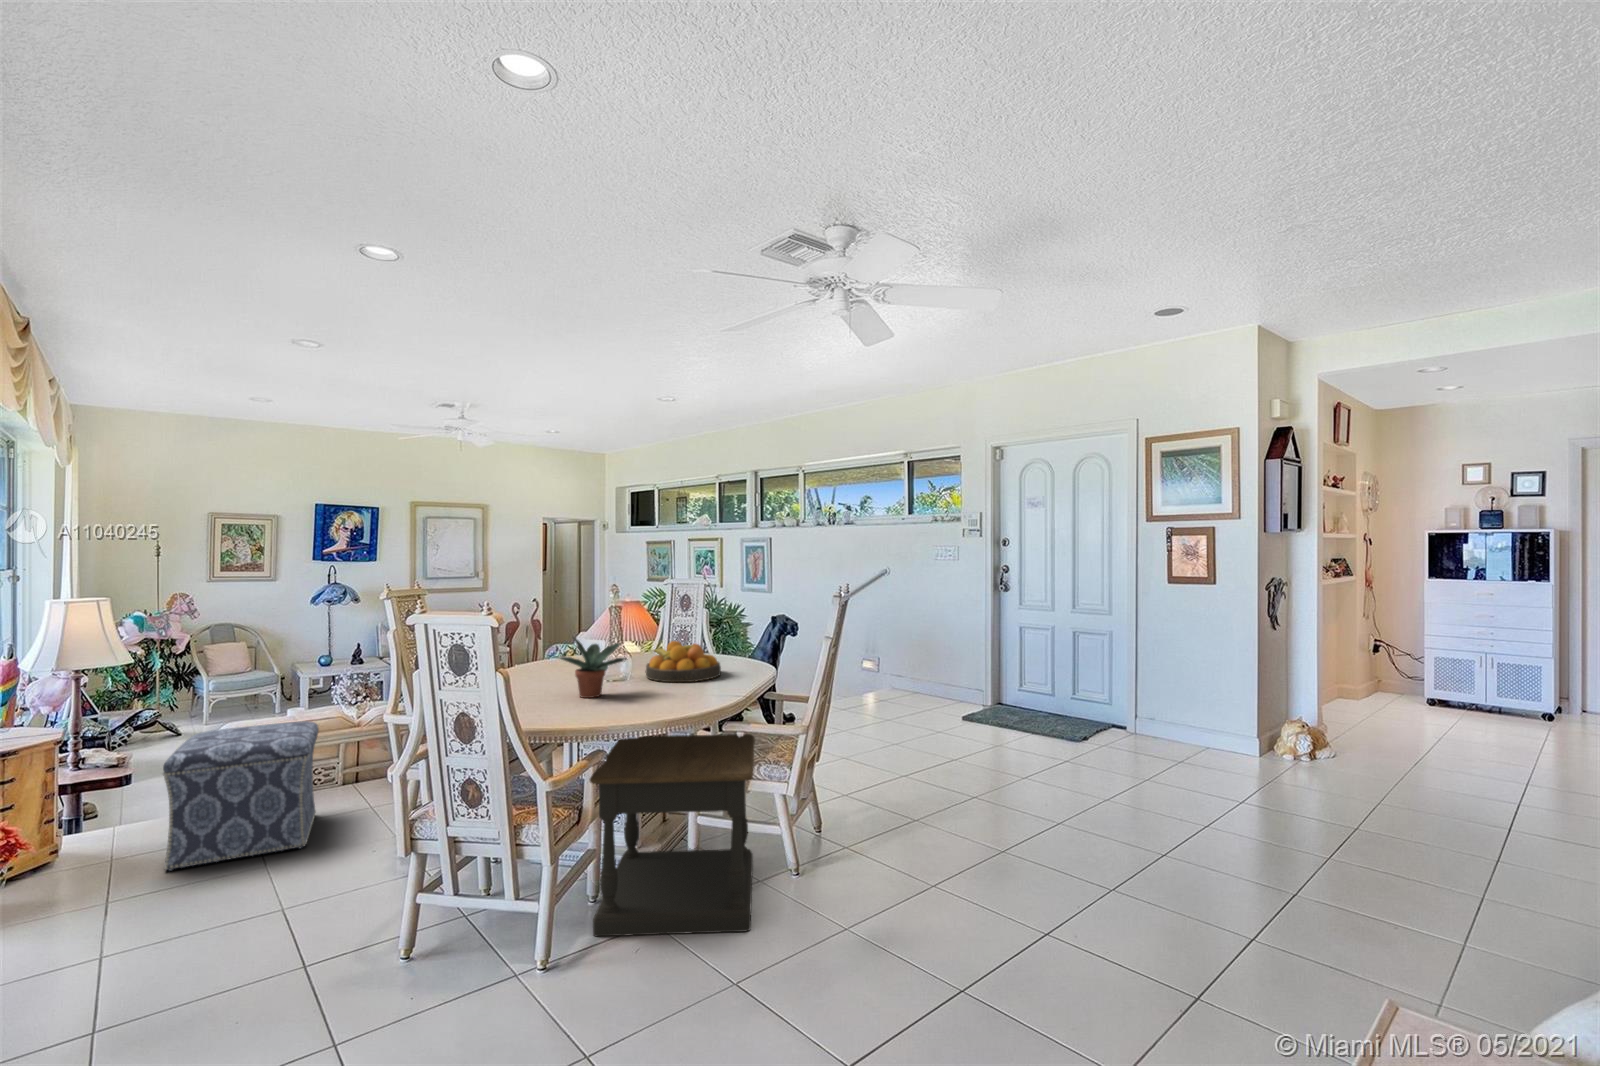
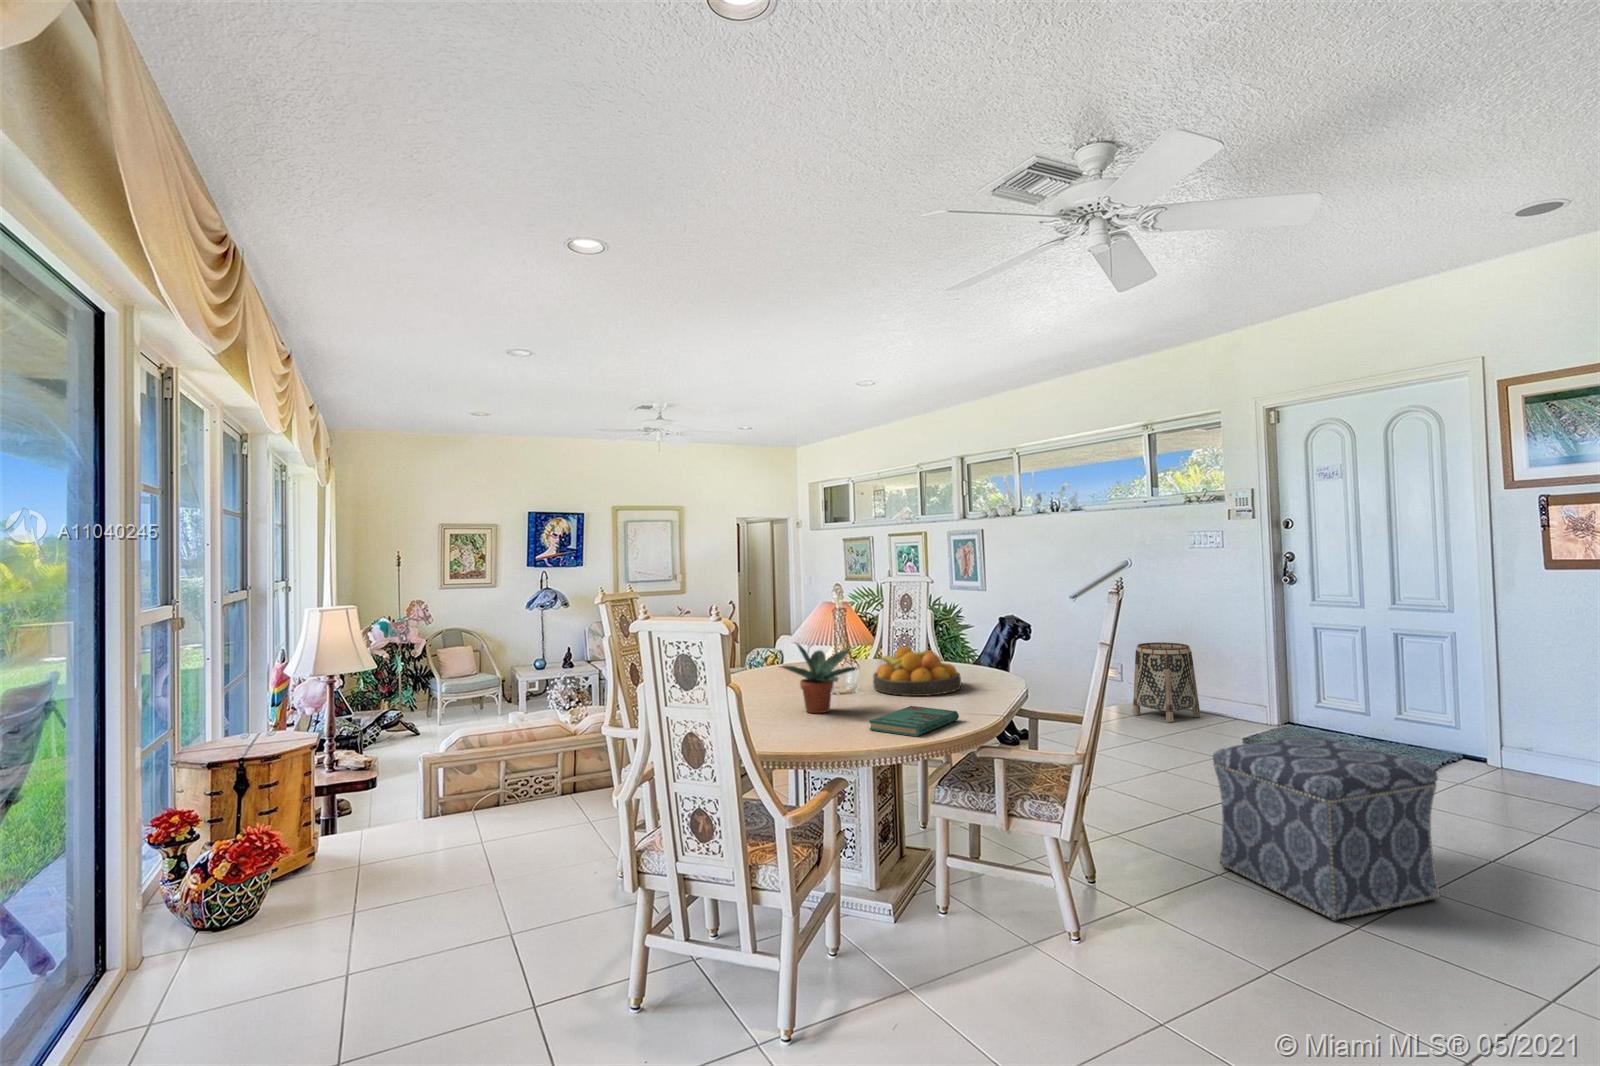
basket: none [886,638,938,704] -> present [1133,642,1200,722]
book: none [630,690,707,714] -> present [869,706,959,737]
ottoman: present [163,721,319,871] -> present [1213,737,1440,921]
side table: present [590,734,755,936] -> none [831,759,1039,1018]

